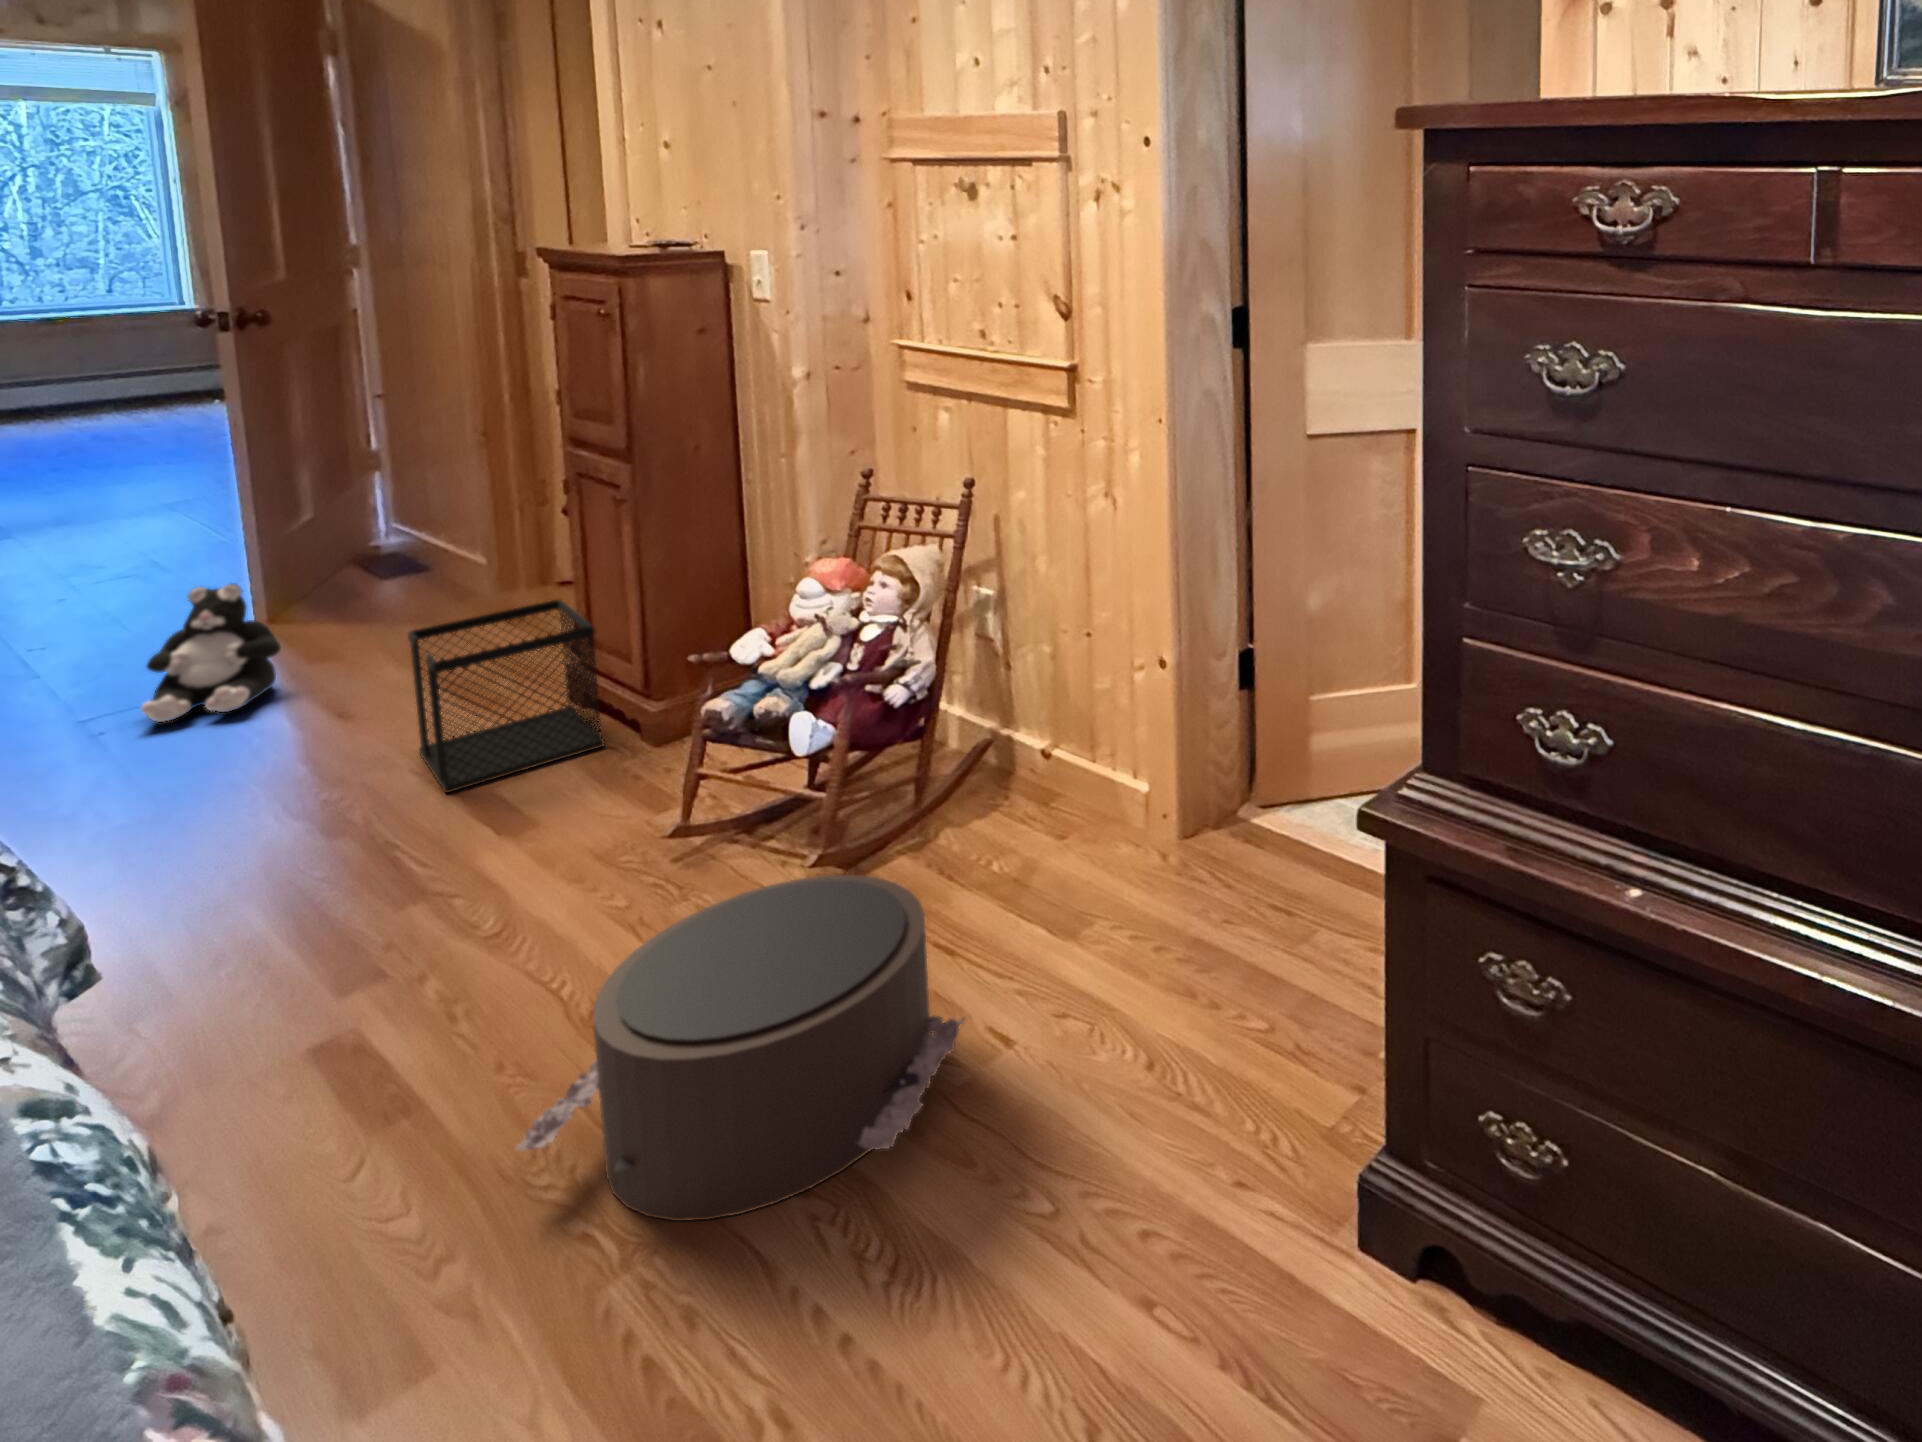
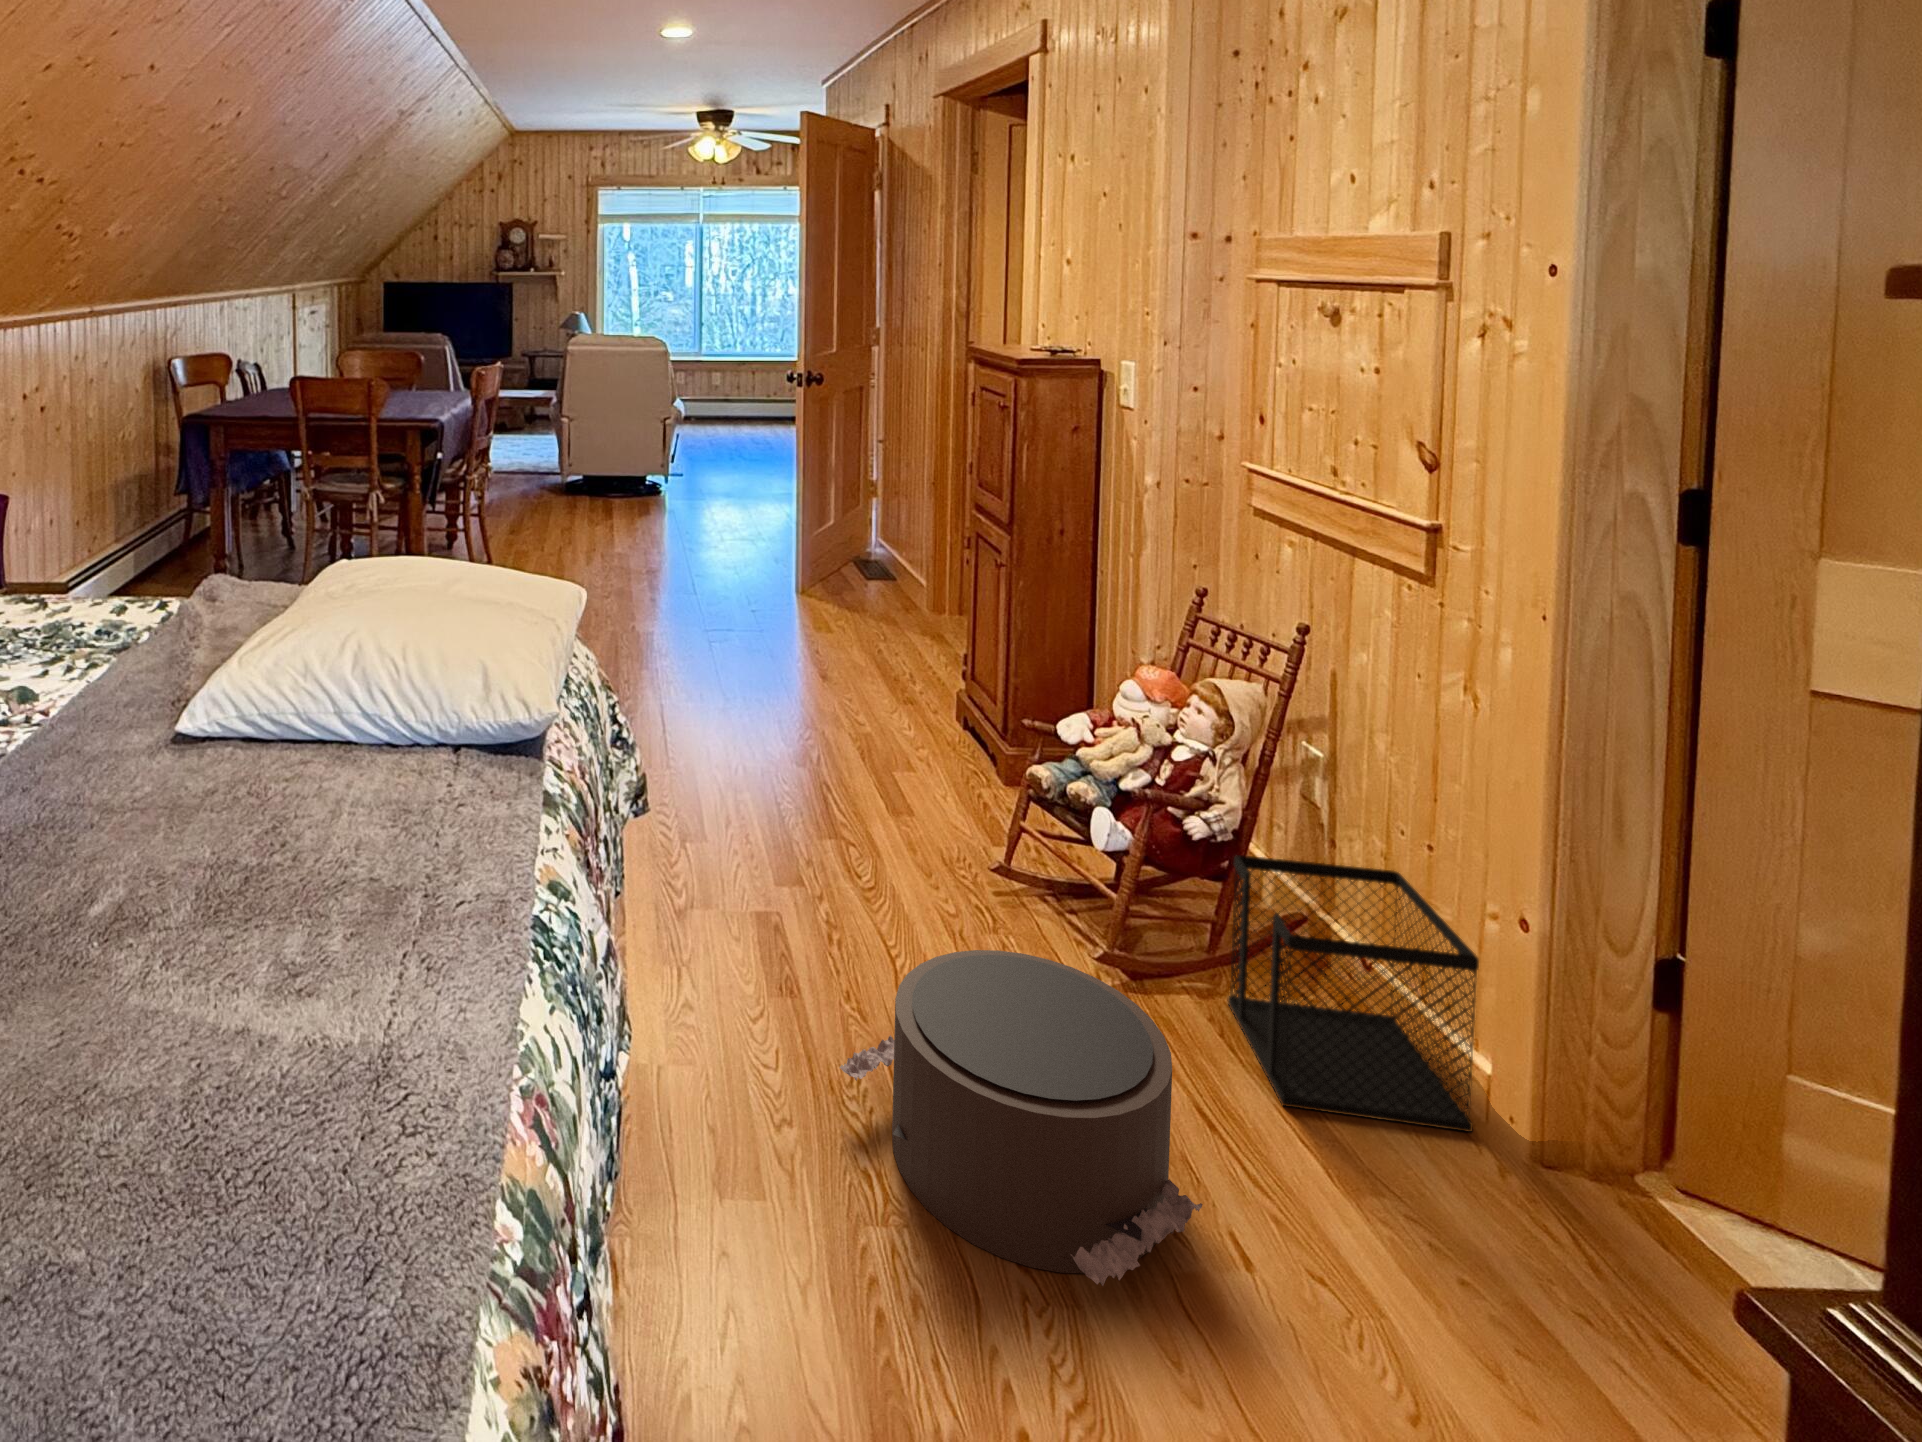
plush toy: present [141,583,281,722] -> none [733,559,801,649]
wastebasket: present [408,600,605,793] -> present [1227,855,1479,1132]

